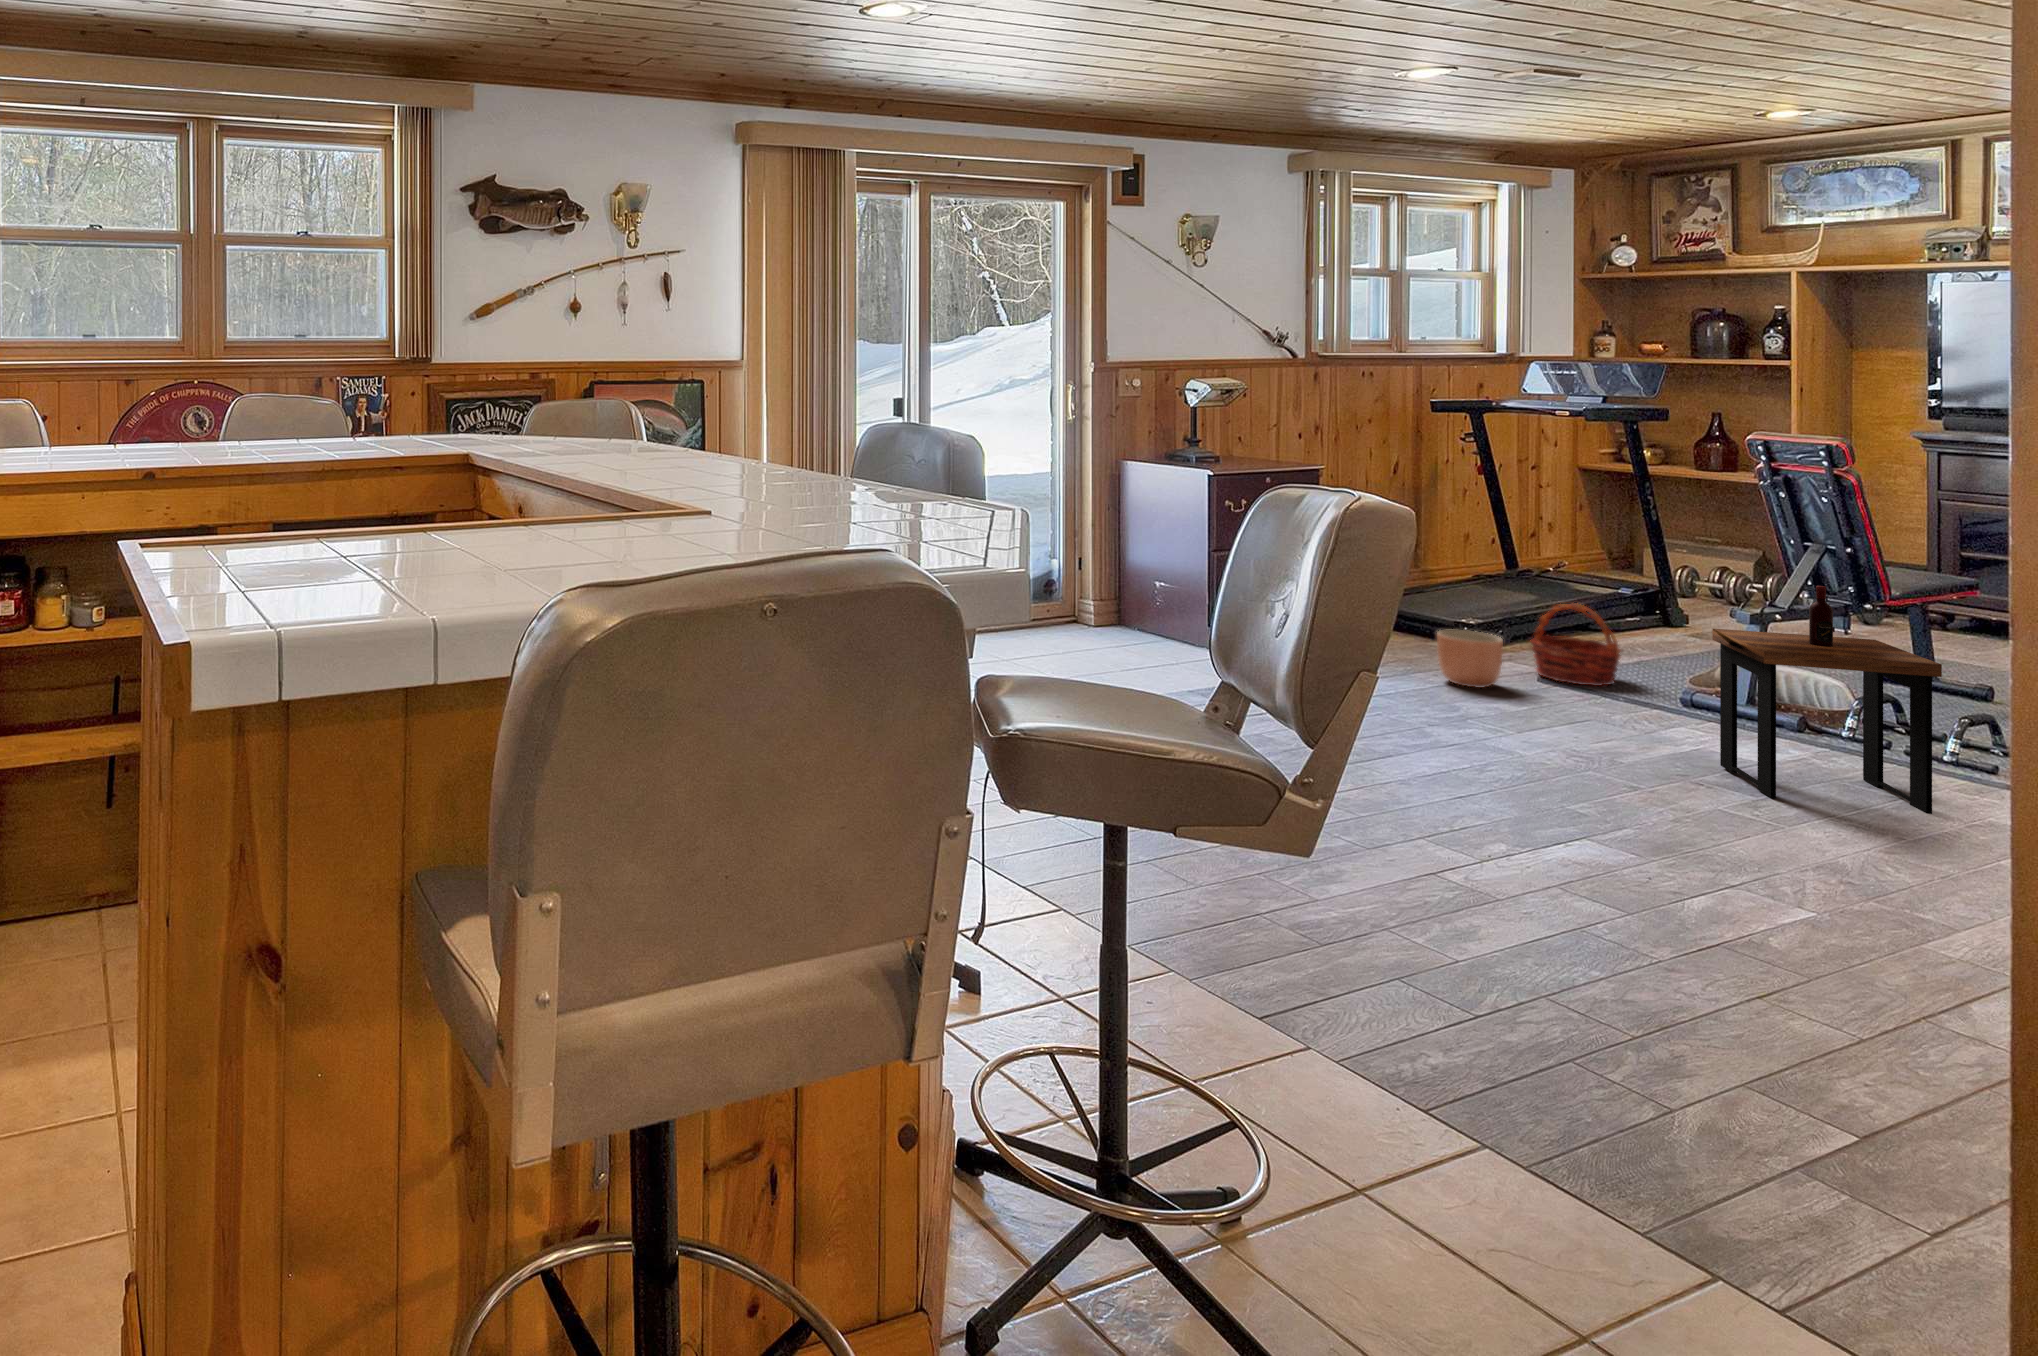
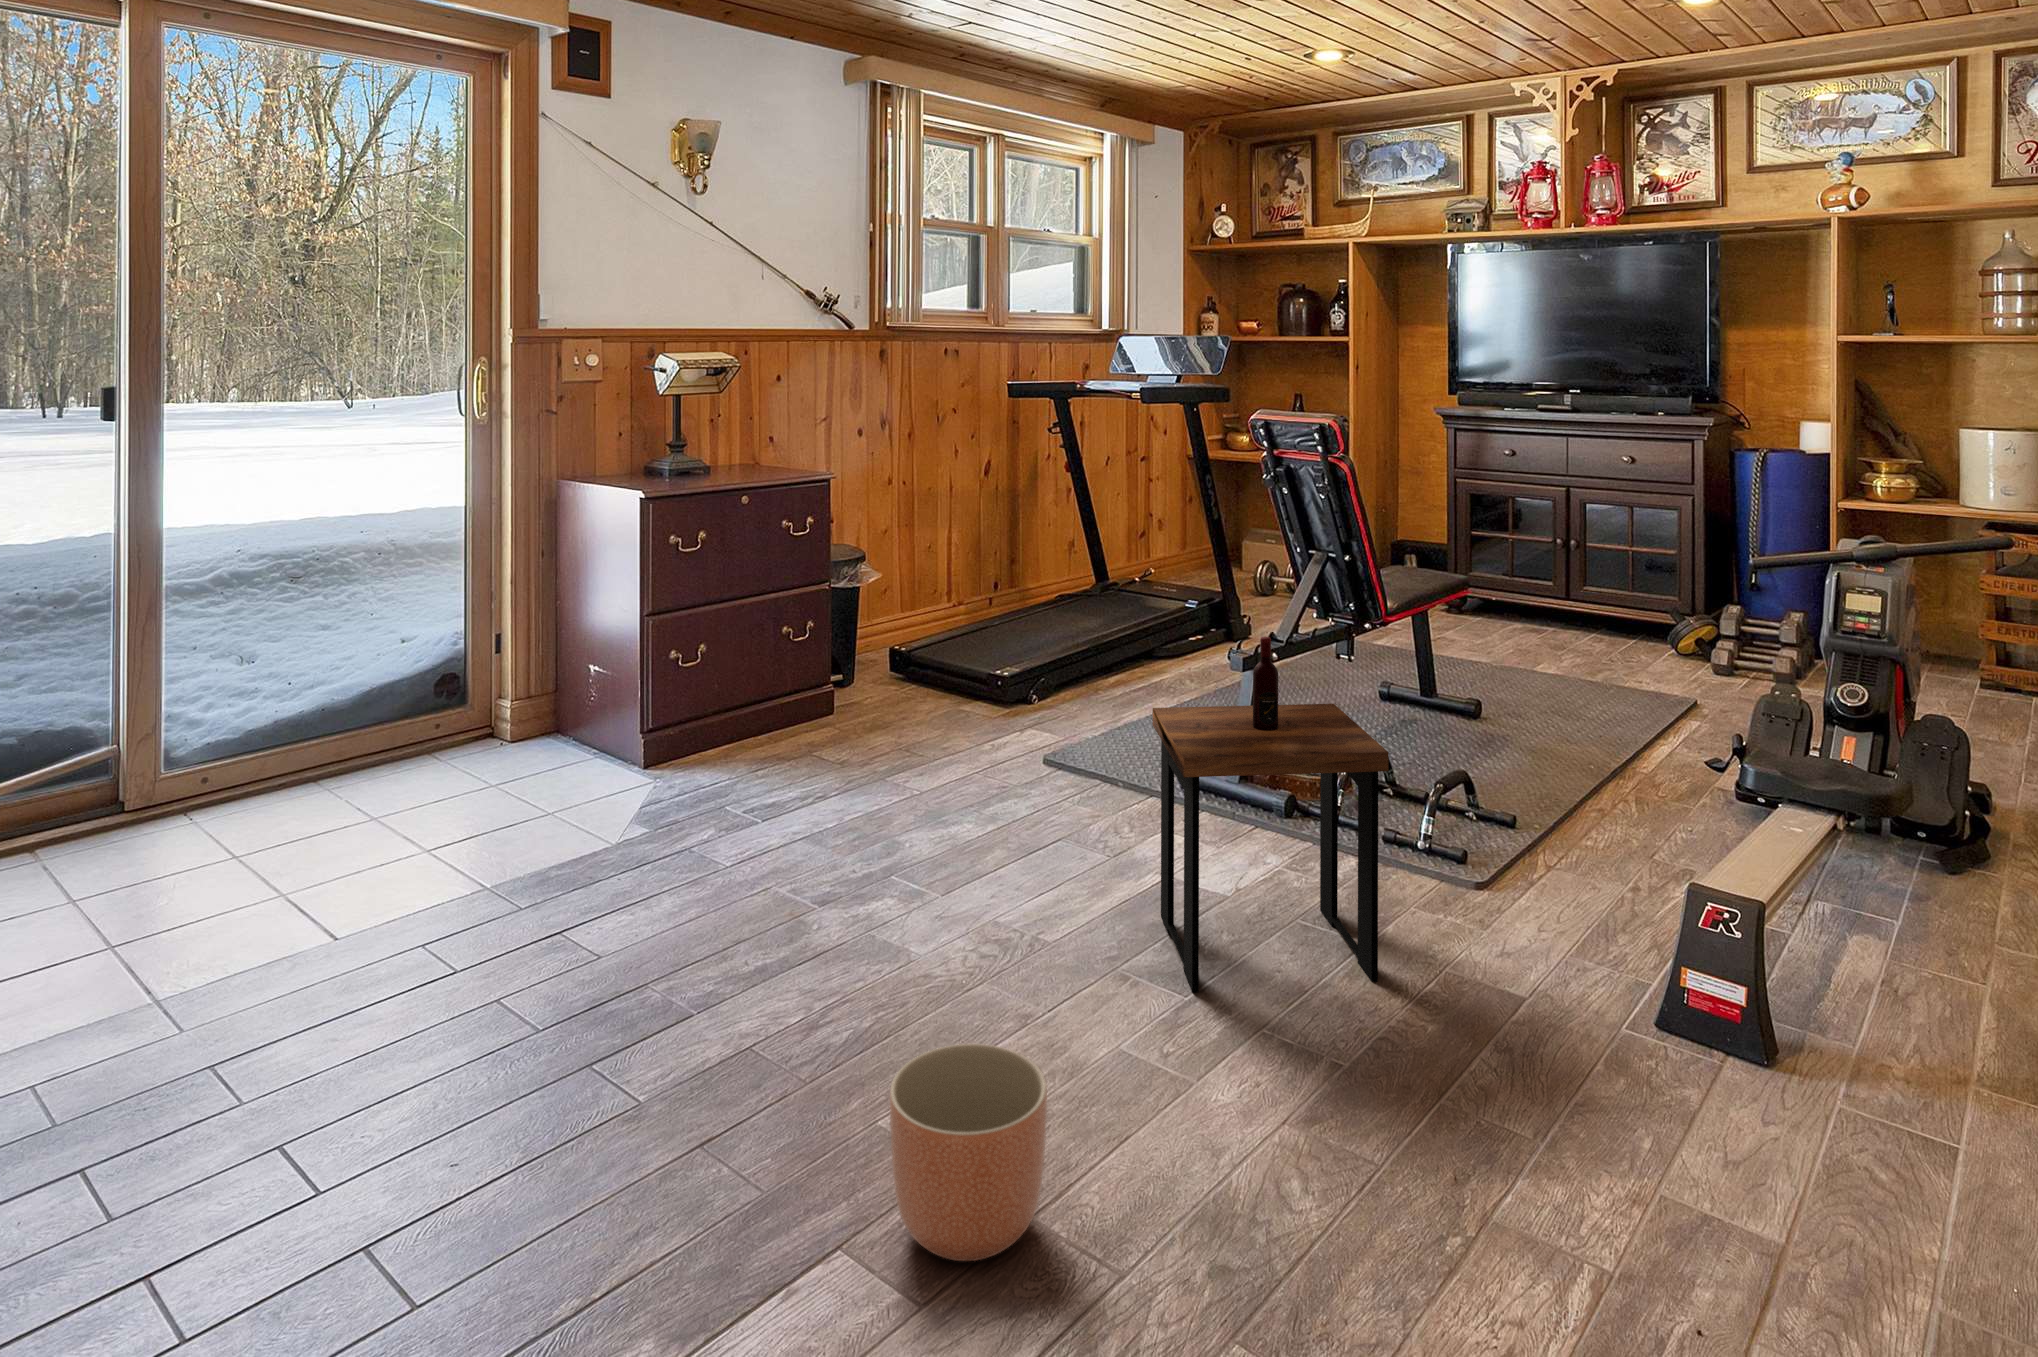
basket: present [1531,603,1621,686] -> none [1037,644,1133,757]
planter: present [1437,630,1503,688] -> present [890,1044,1047,1261]

